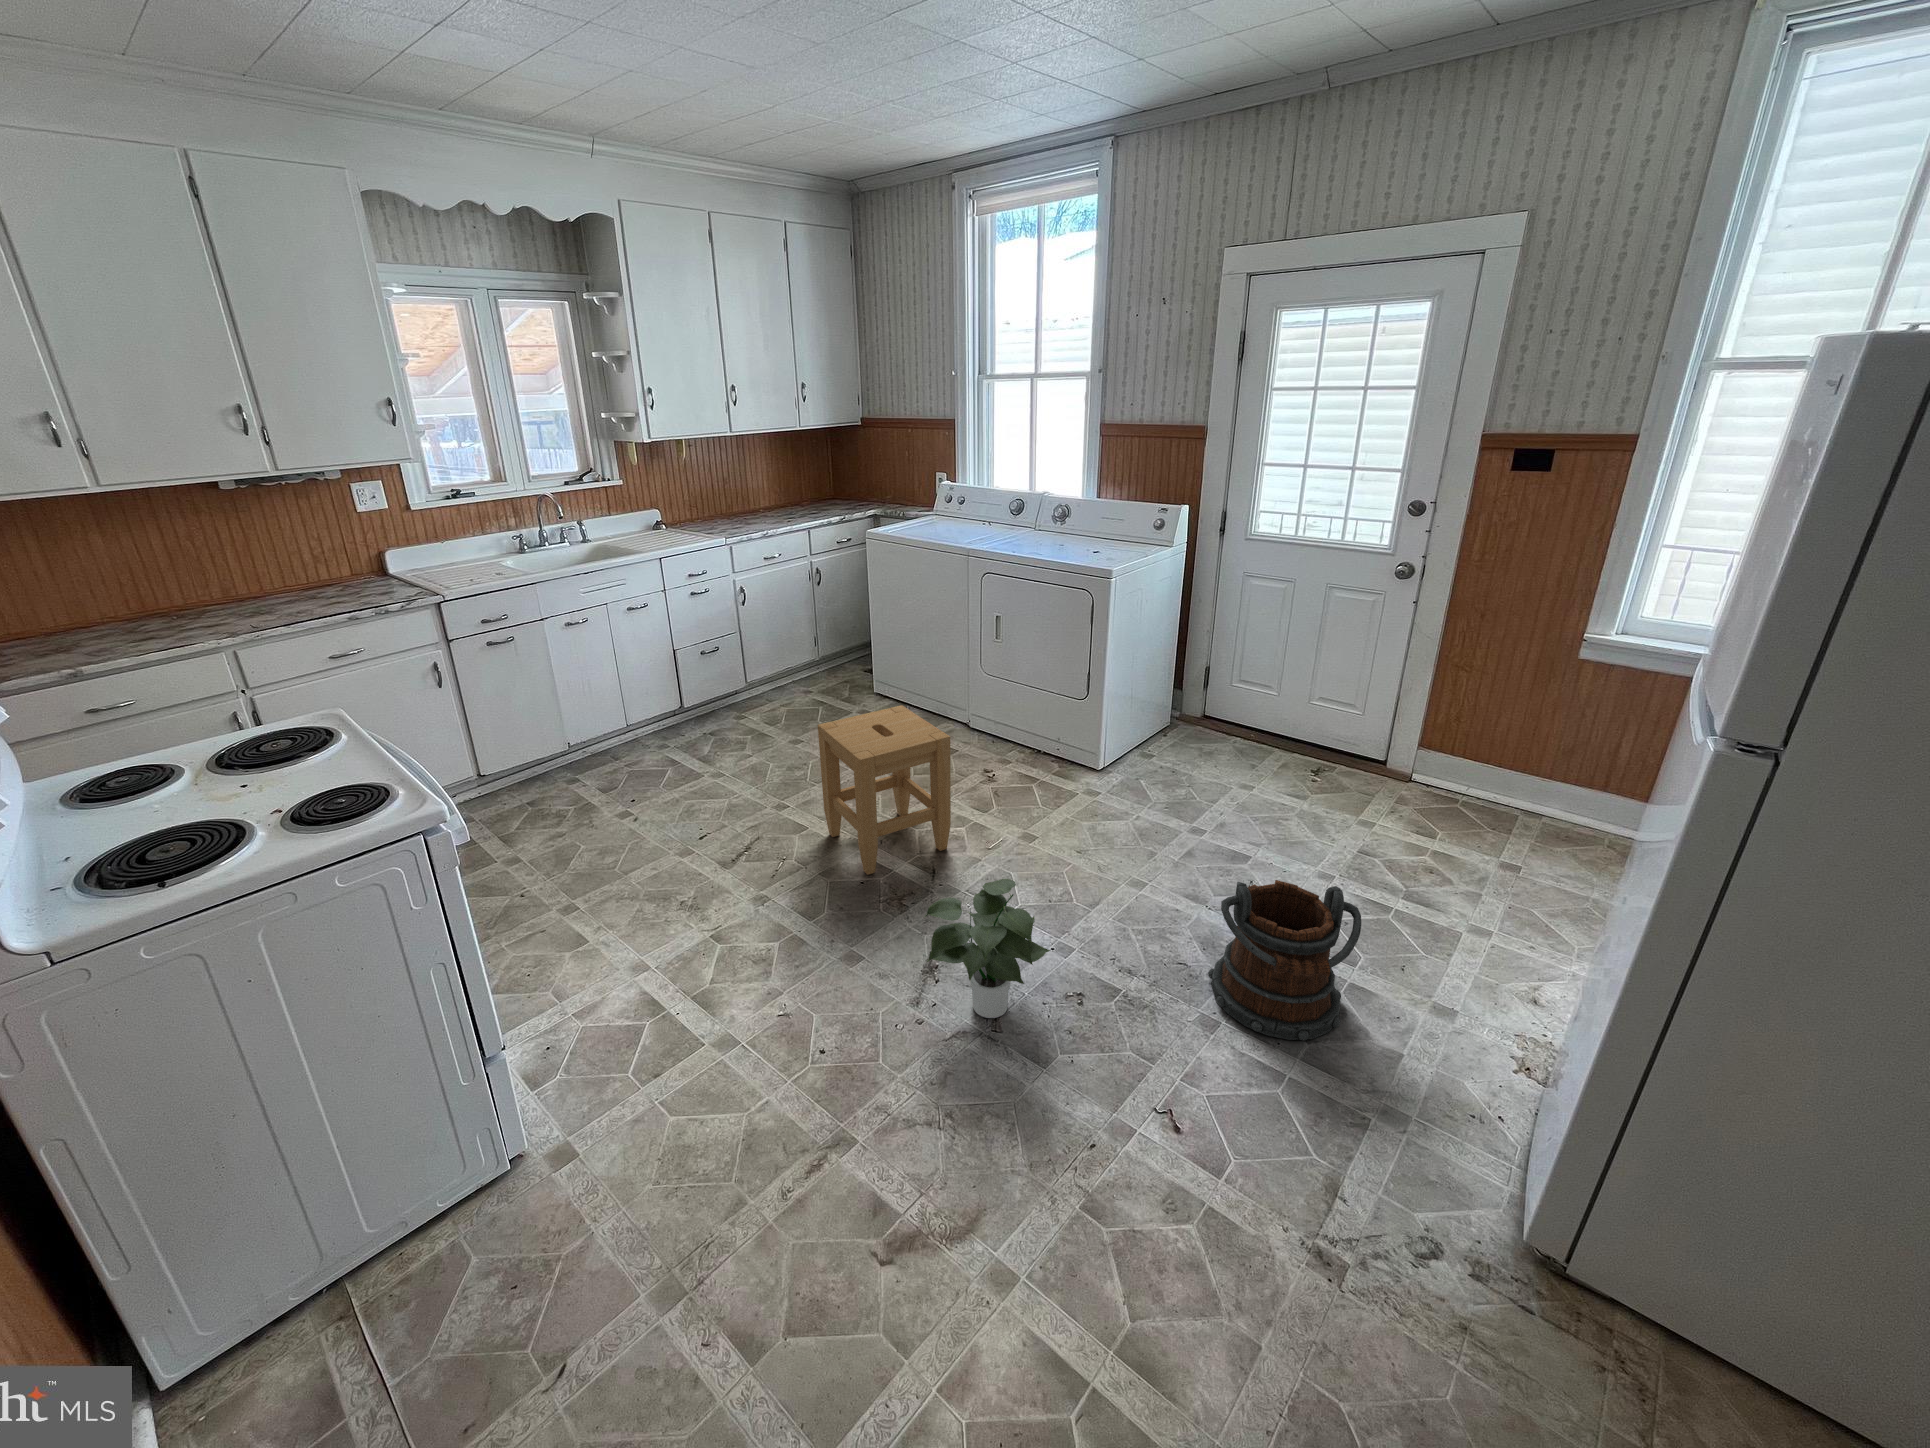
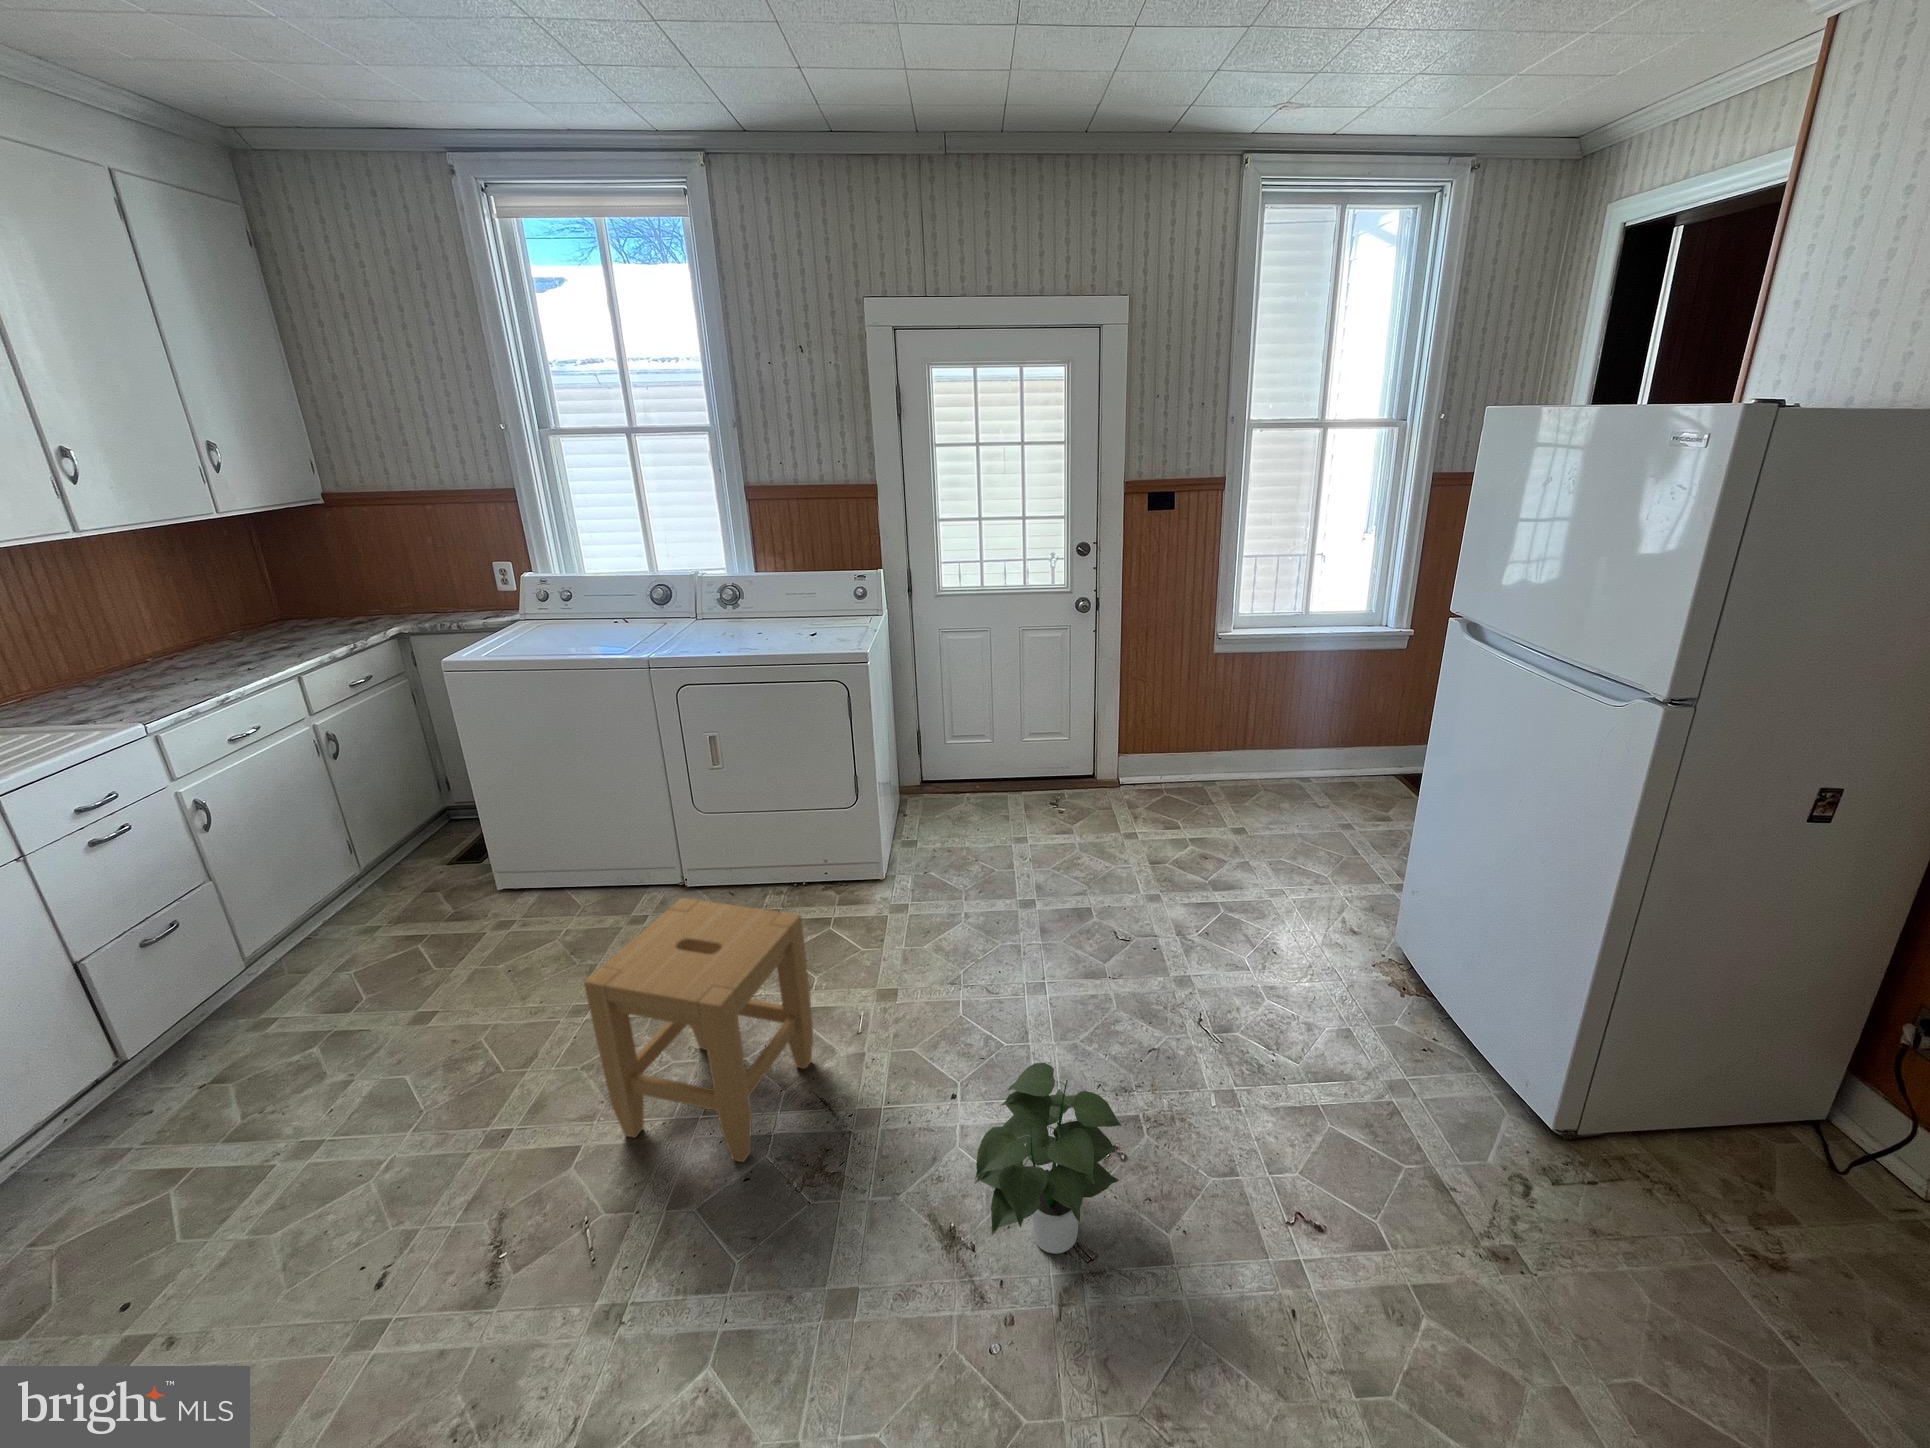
bucket: present [1208,880,1361,1040] -> none [1176,906,1311,1079]

